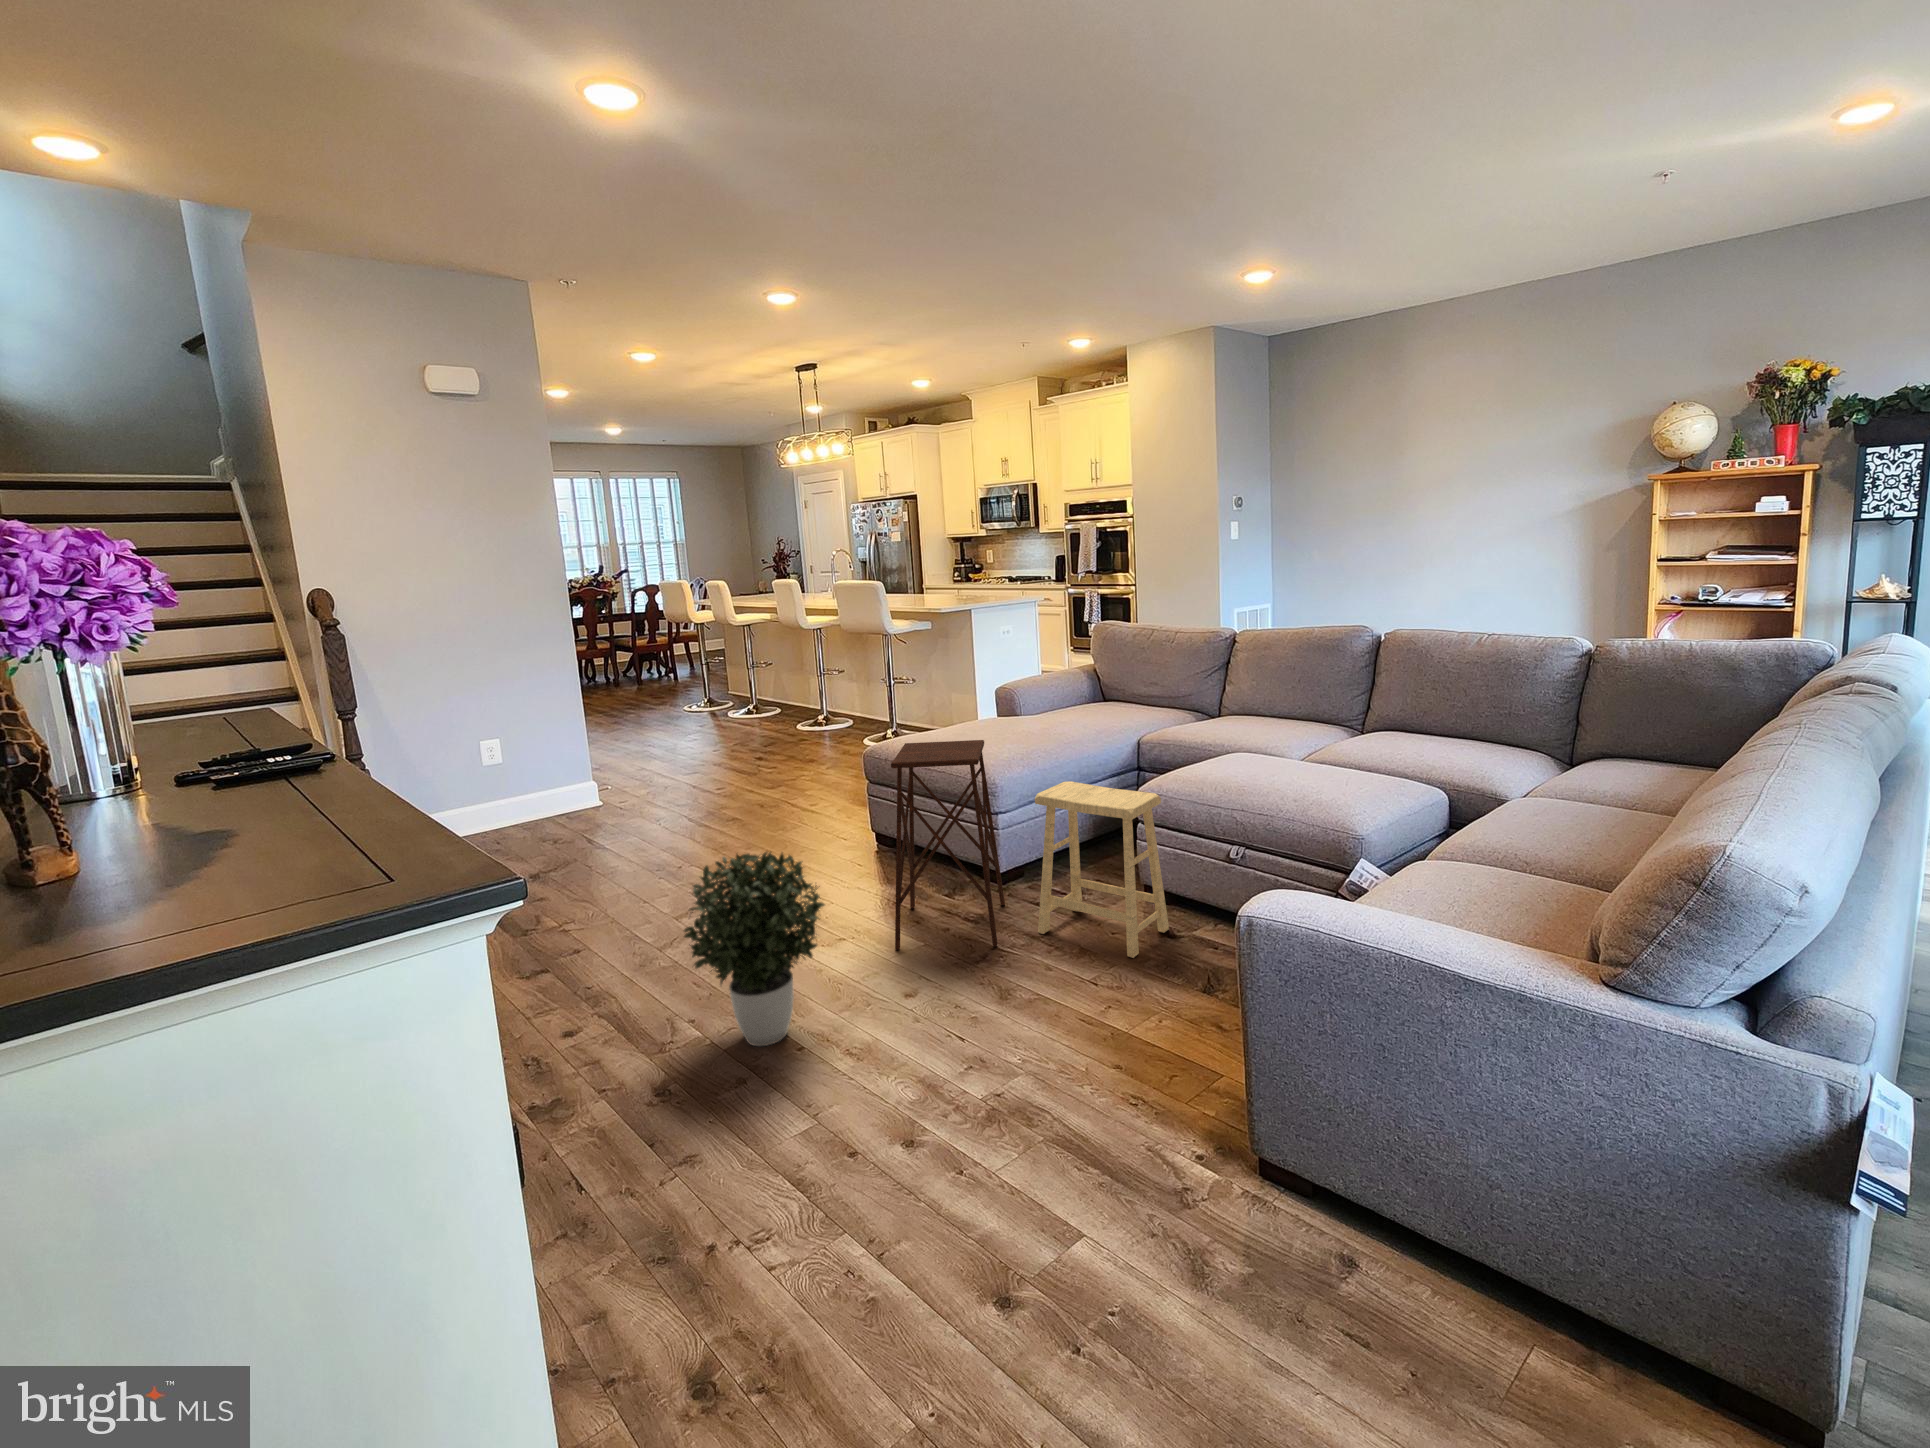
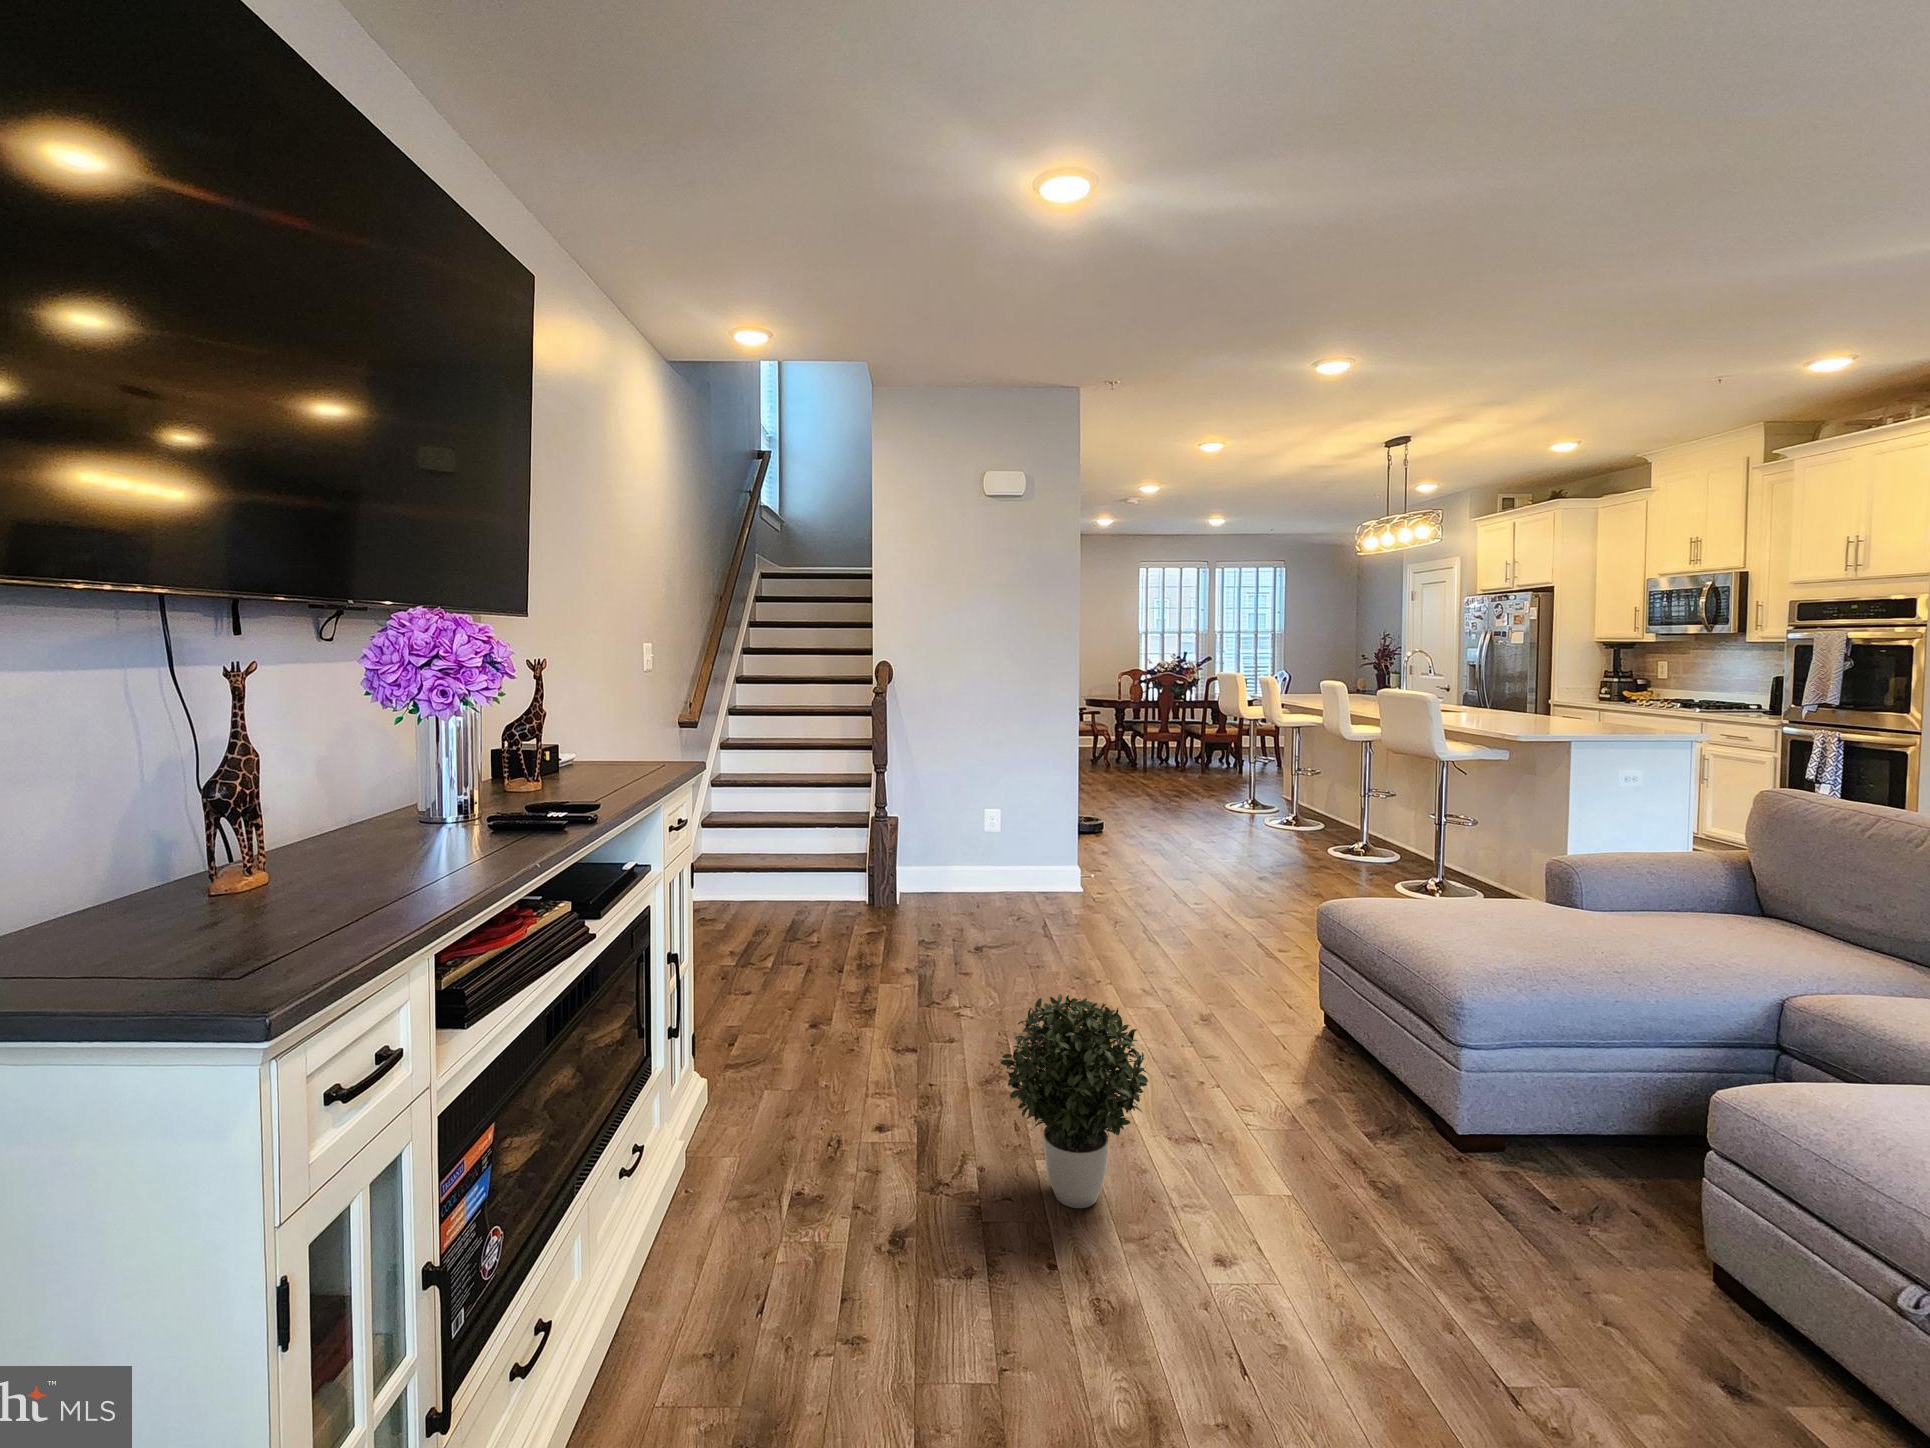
side table: present [891,740,1005,950] -> none [1264,919,1444,1217]
footstool: present [1035,781,1169,958] -> none [1465,1030,1696,1335]

